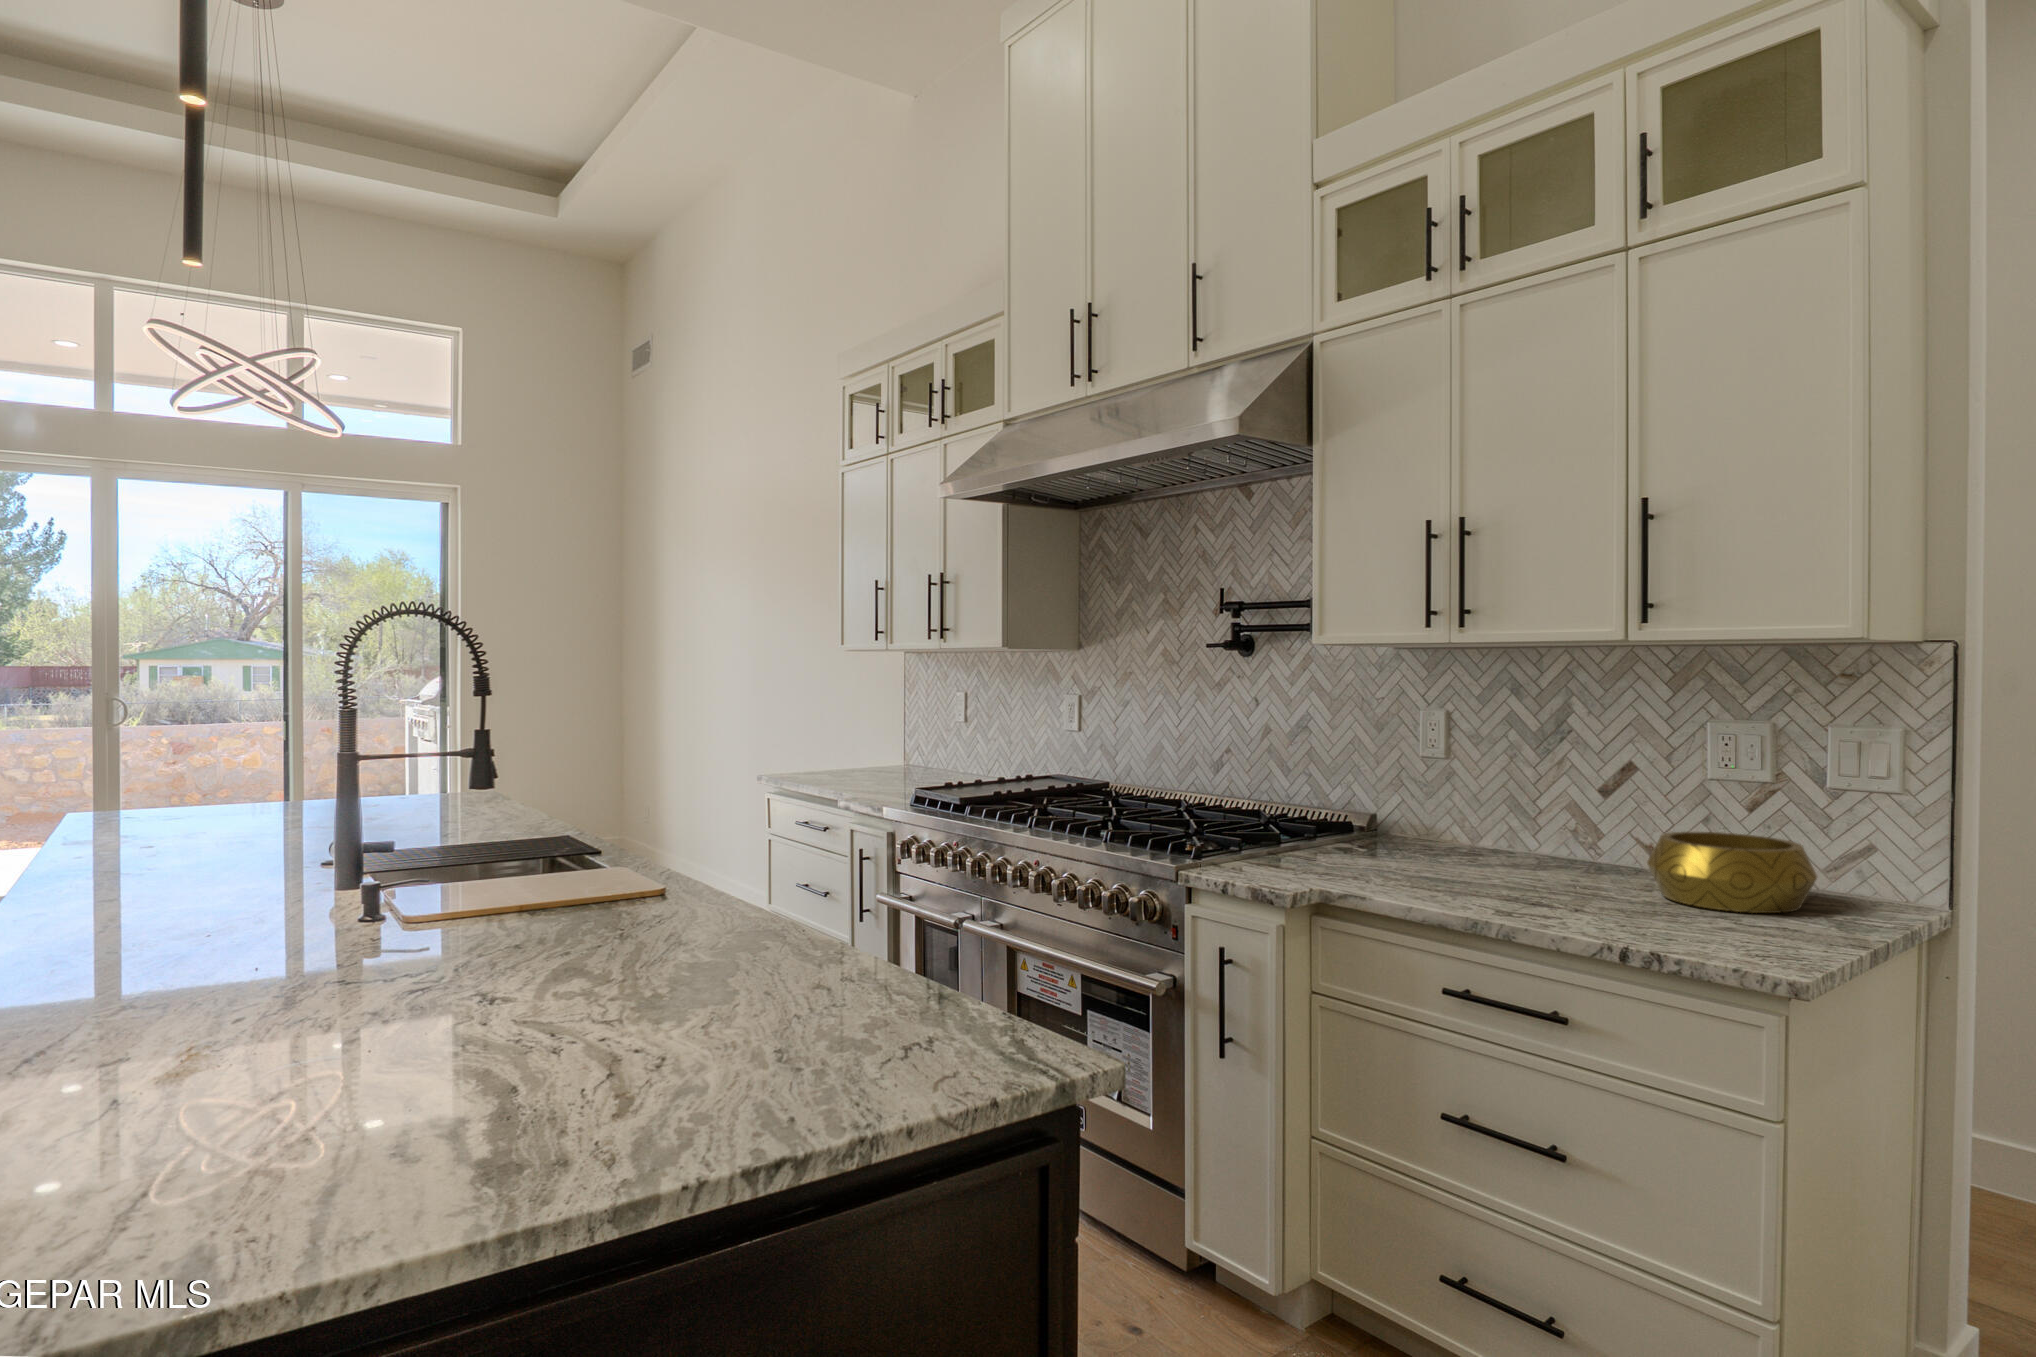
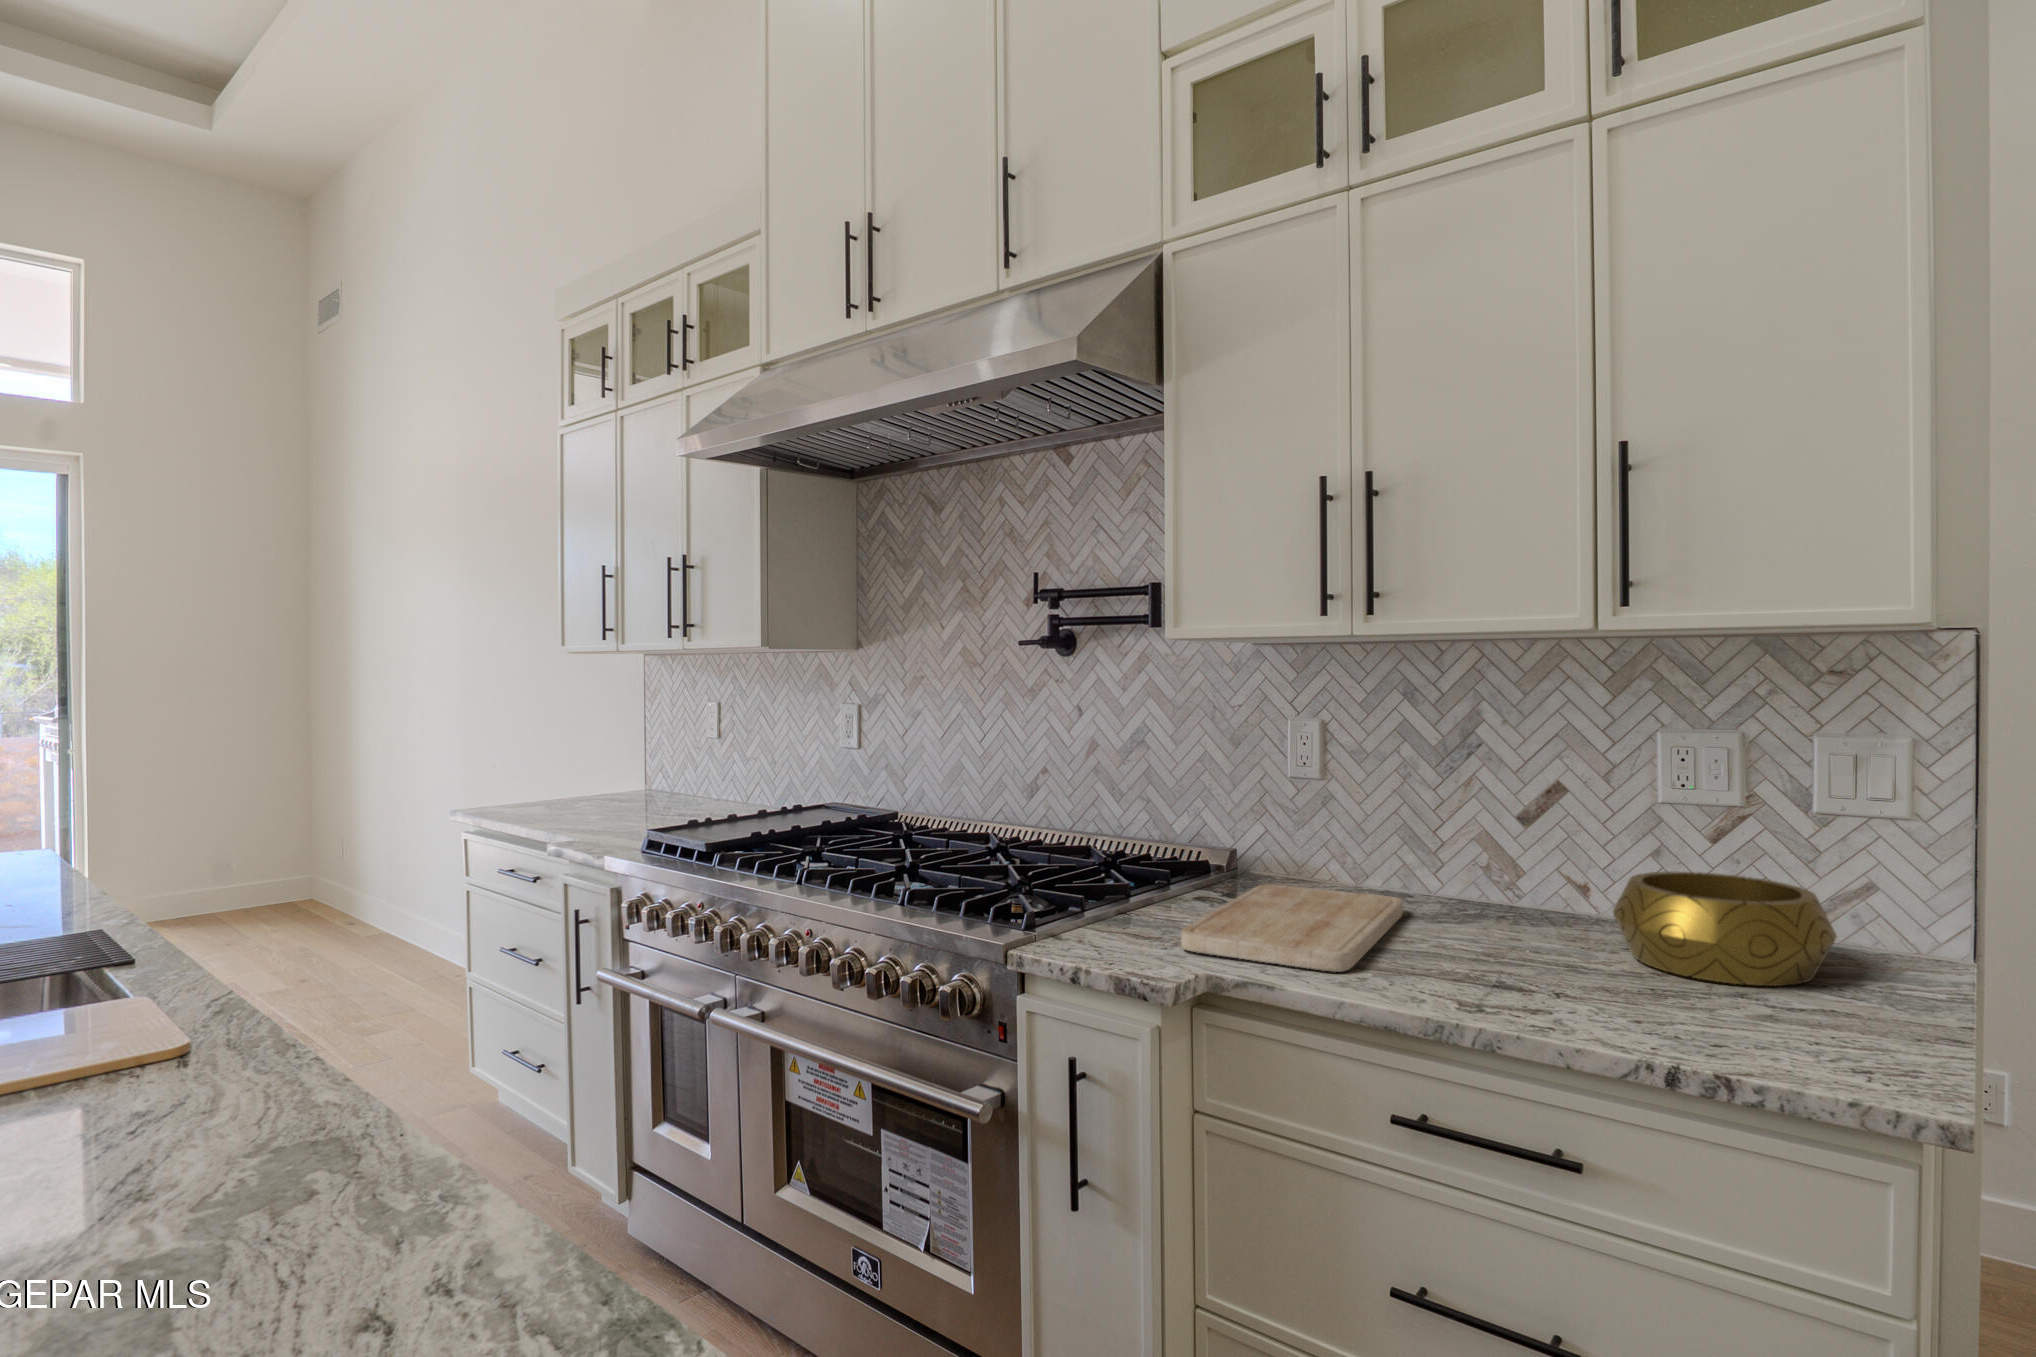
cutting board: none [1306,839,1499,891] -> present [1181,884,1403,972]

